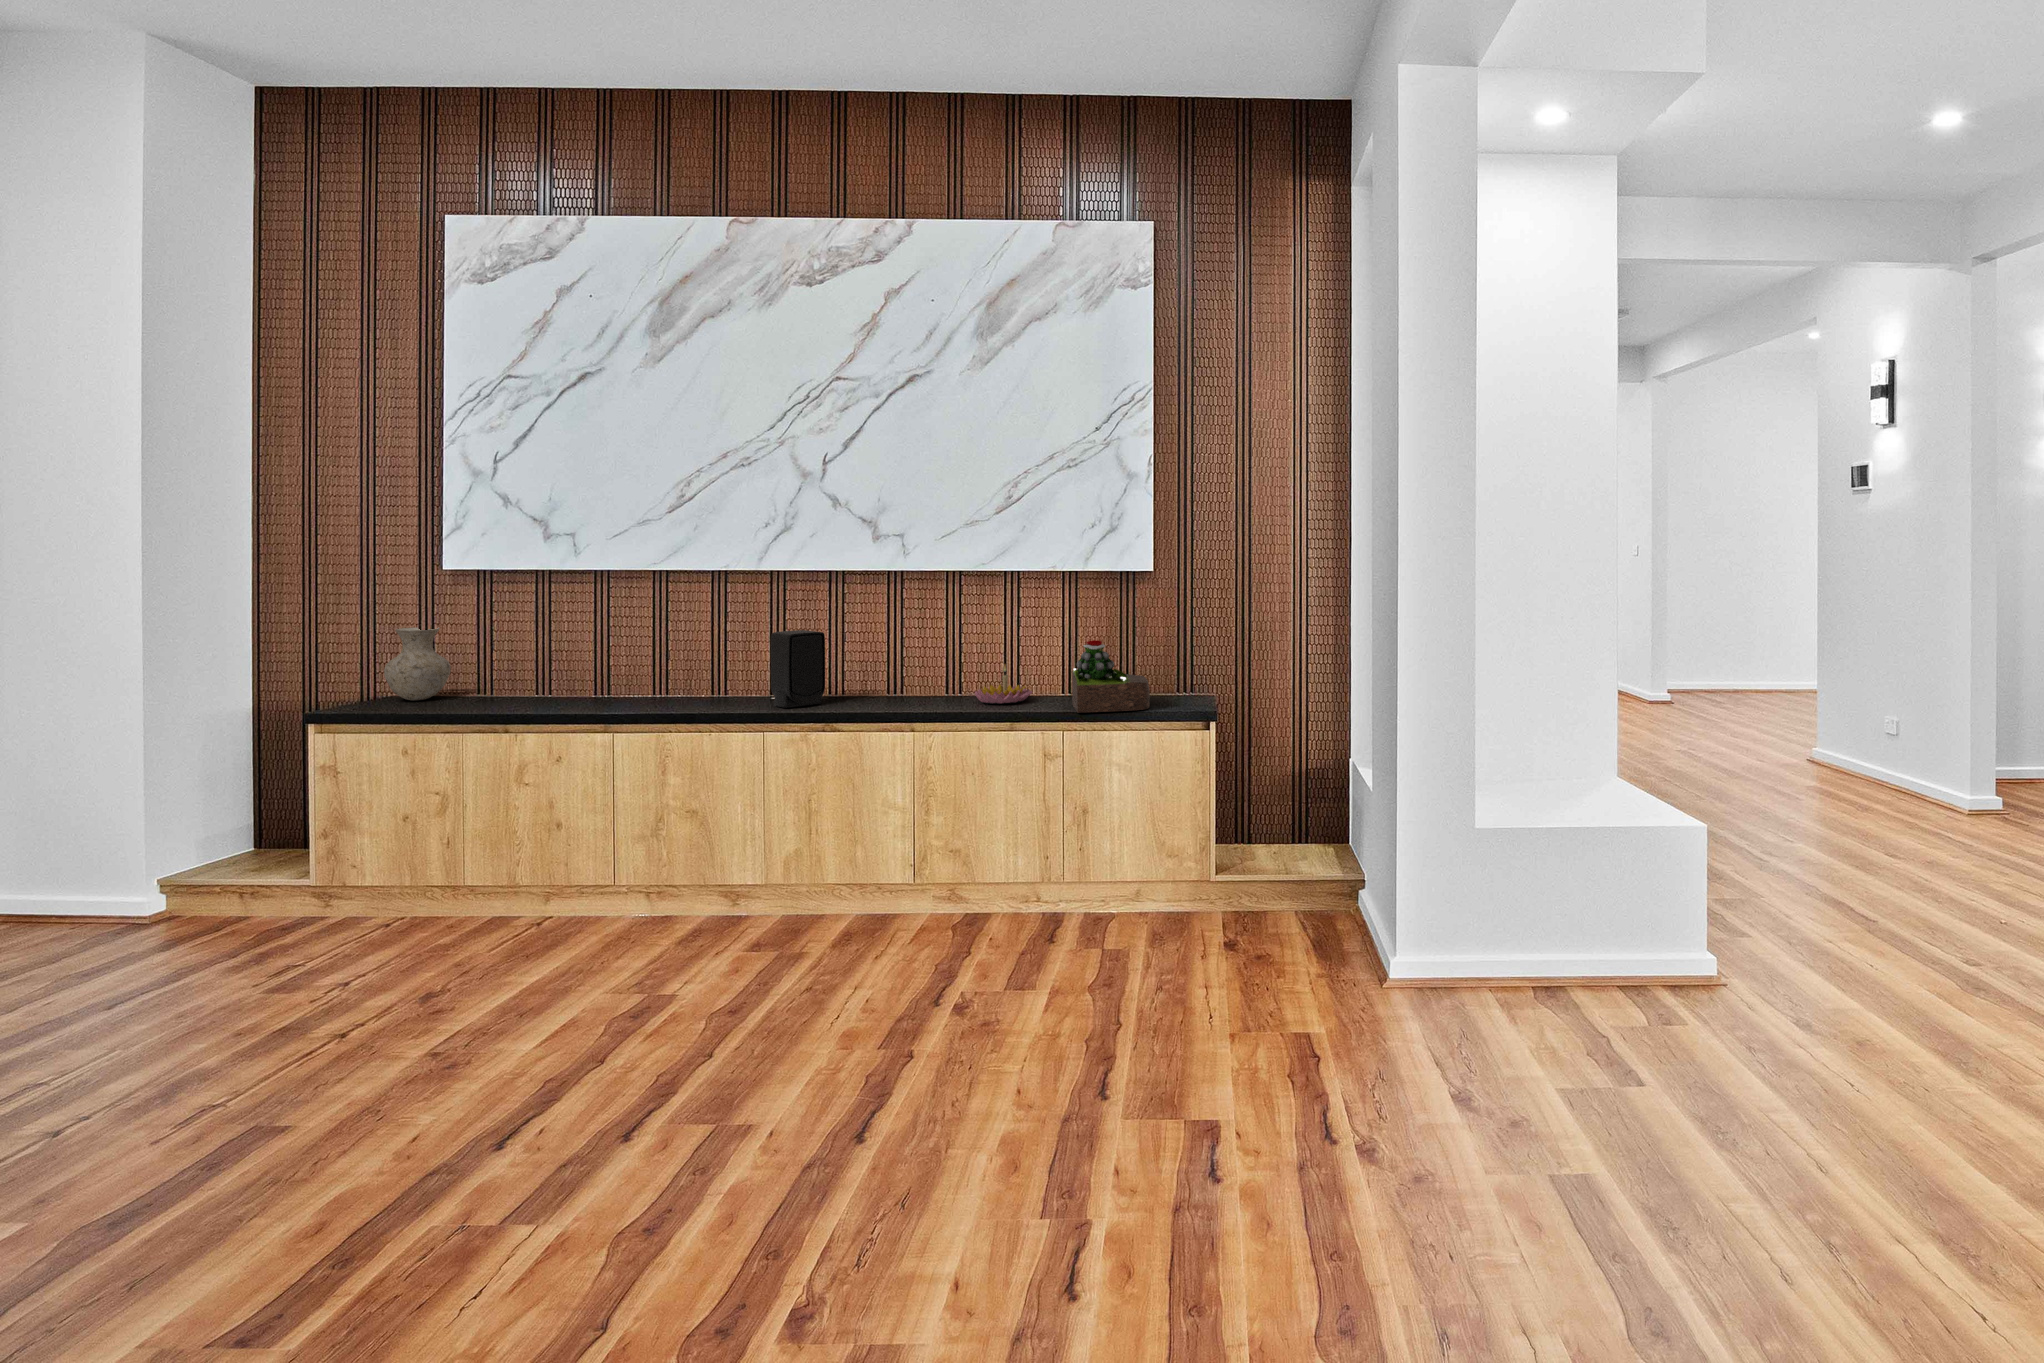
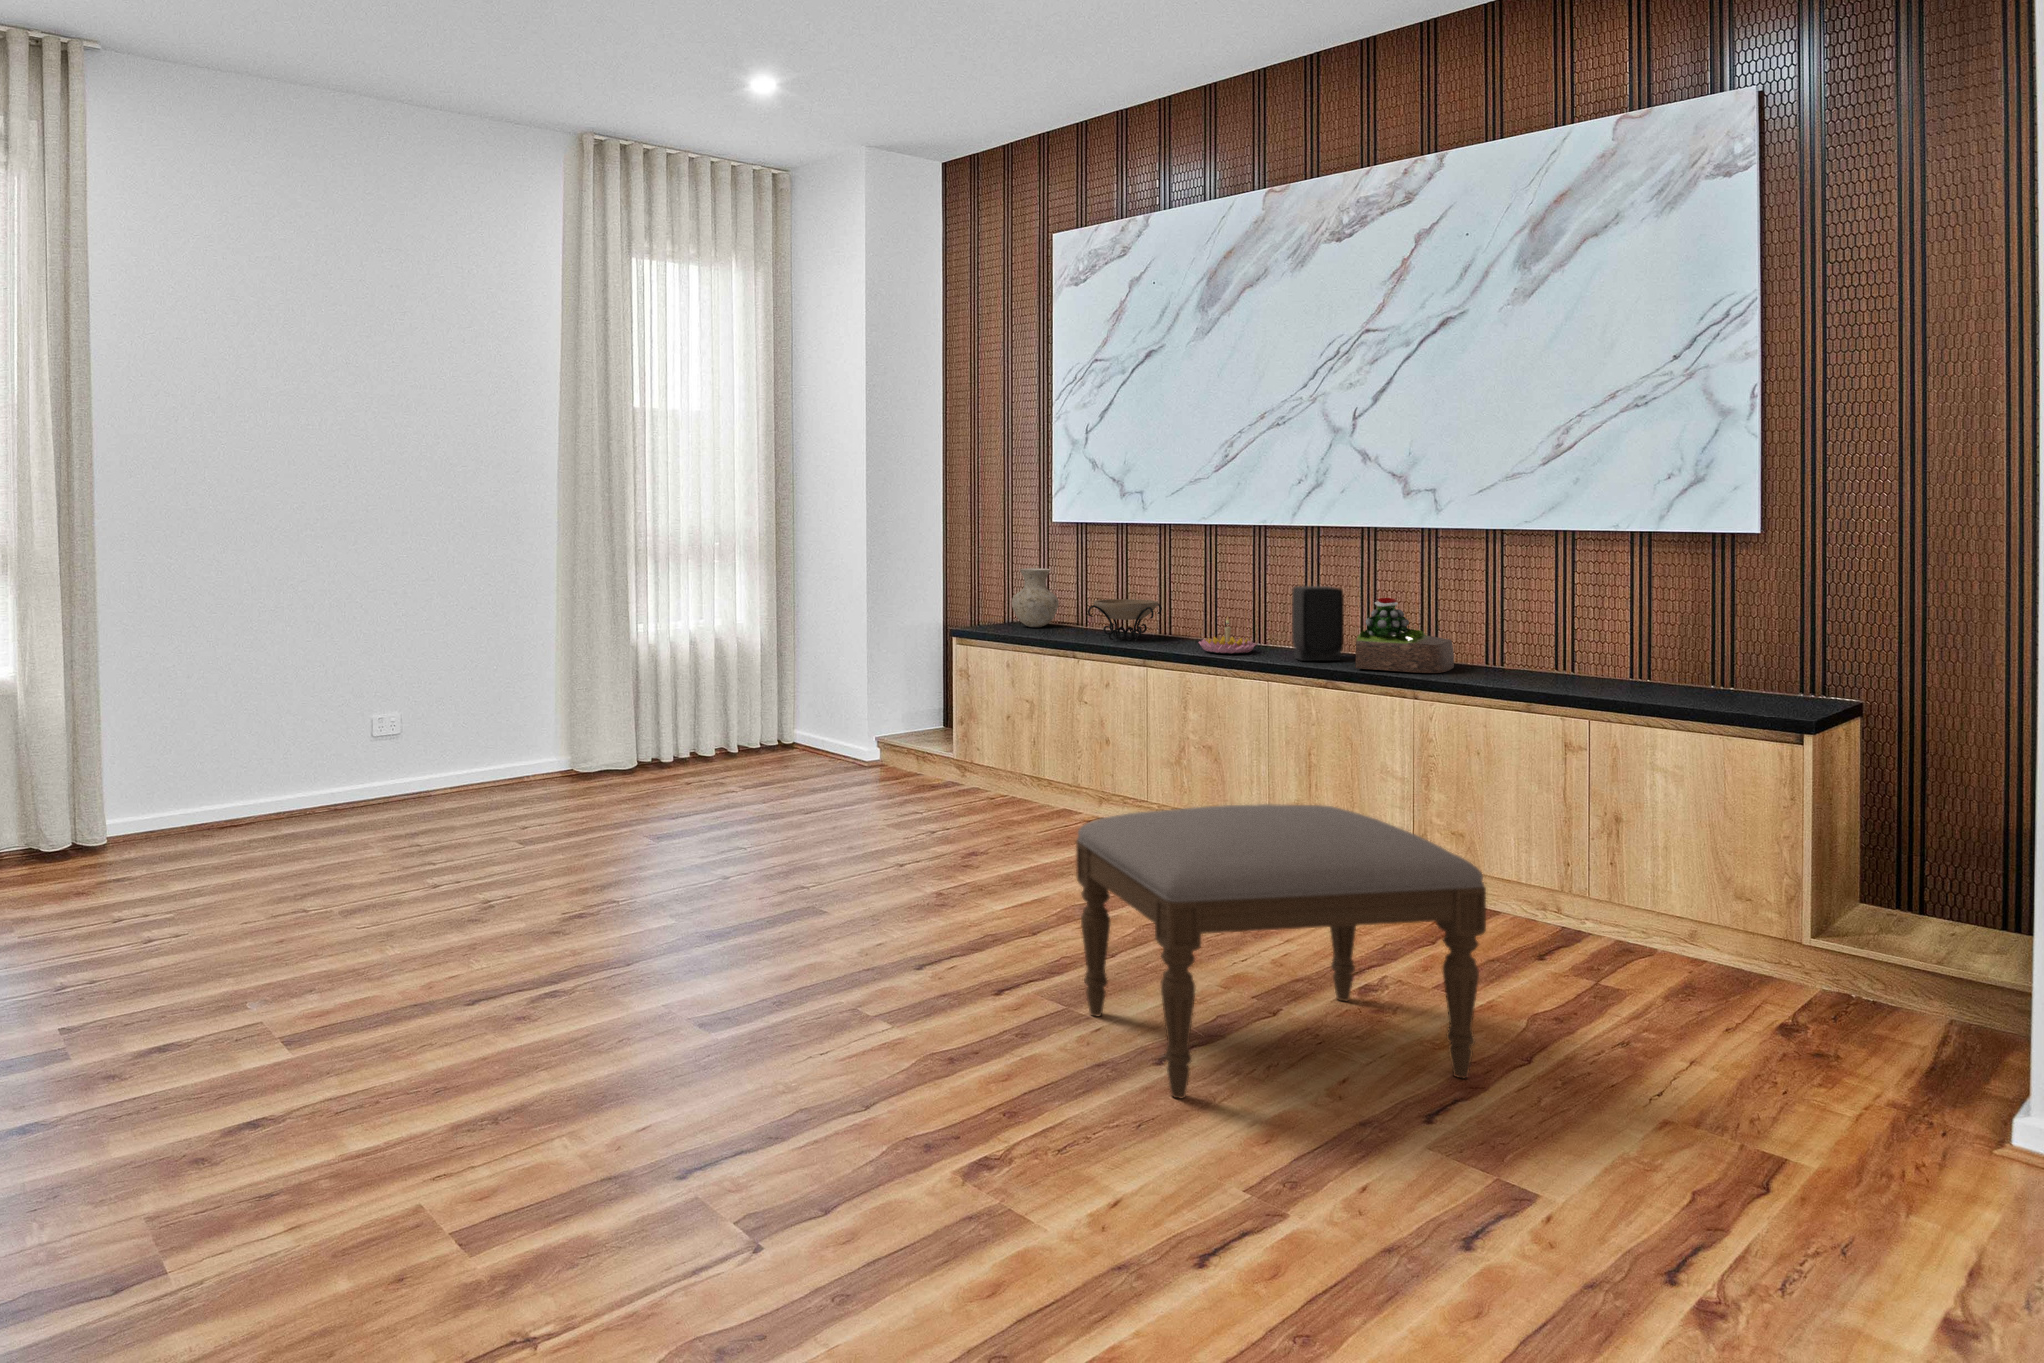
succulent plant: present [1072,640,1150,713] -> present [1356,598,1454,673]
decorative bowl: none [520,657,603,707] -> present [1088,599,1162,641]
candle holder: present [975,665,1032,704] -> present [1199,616,1256,654]
ottoman: none [714,849,1095,1173] -> present [1076,804,1486,1098]

